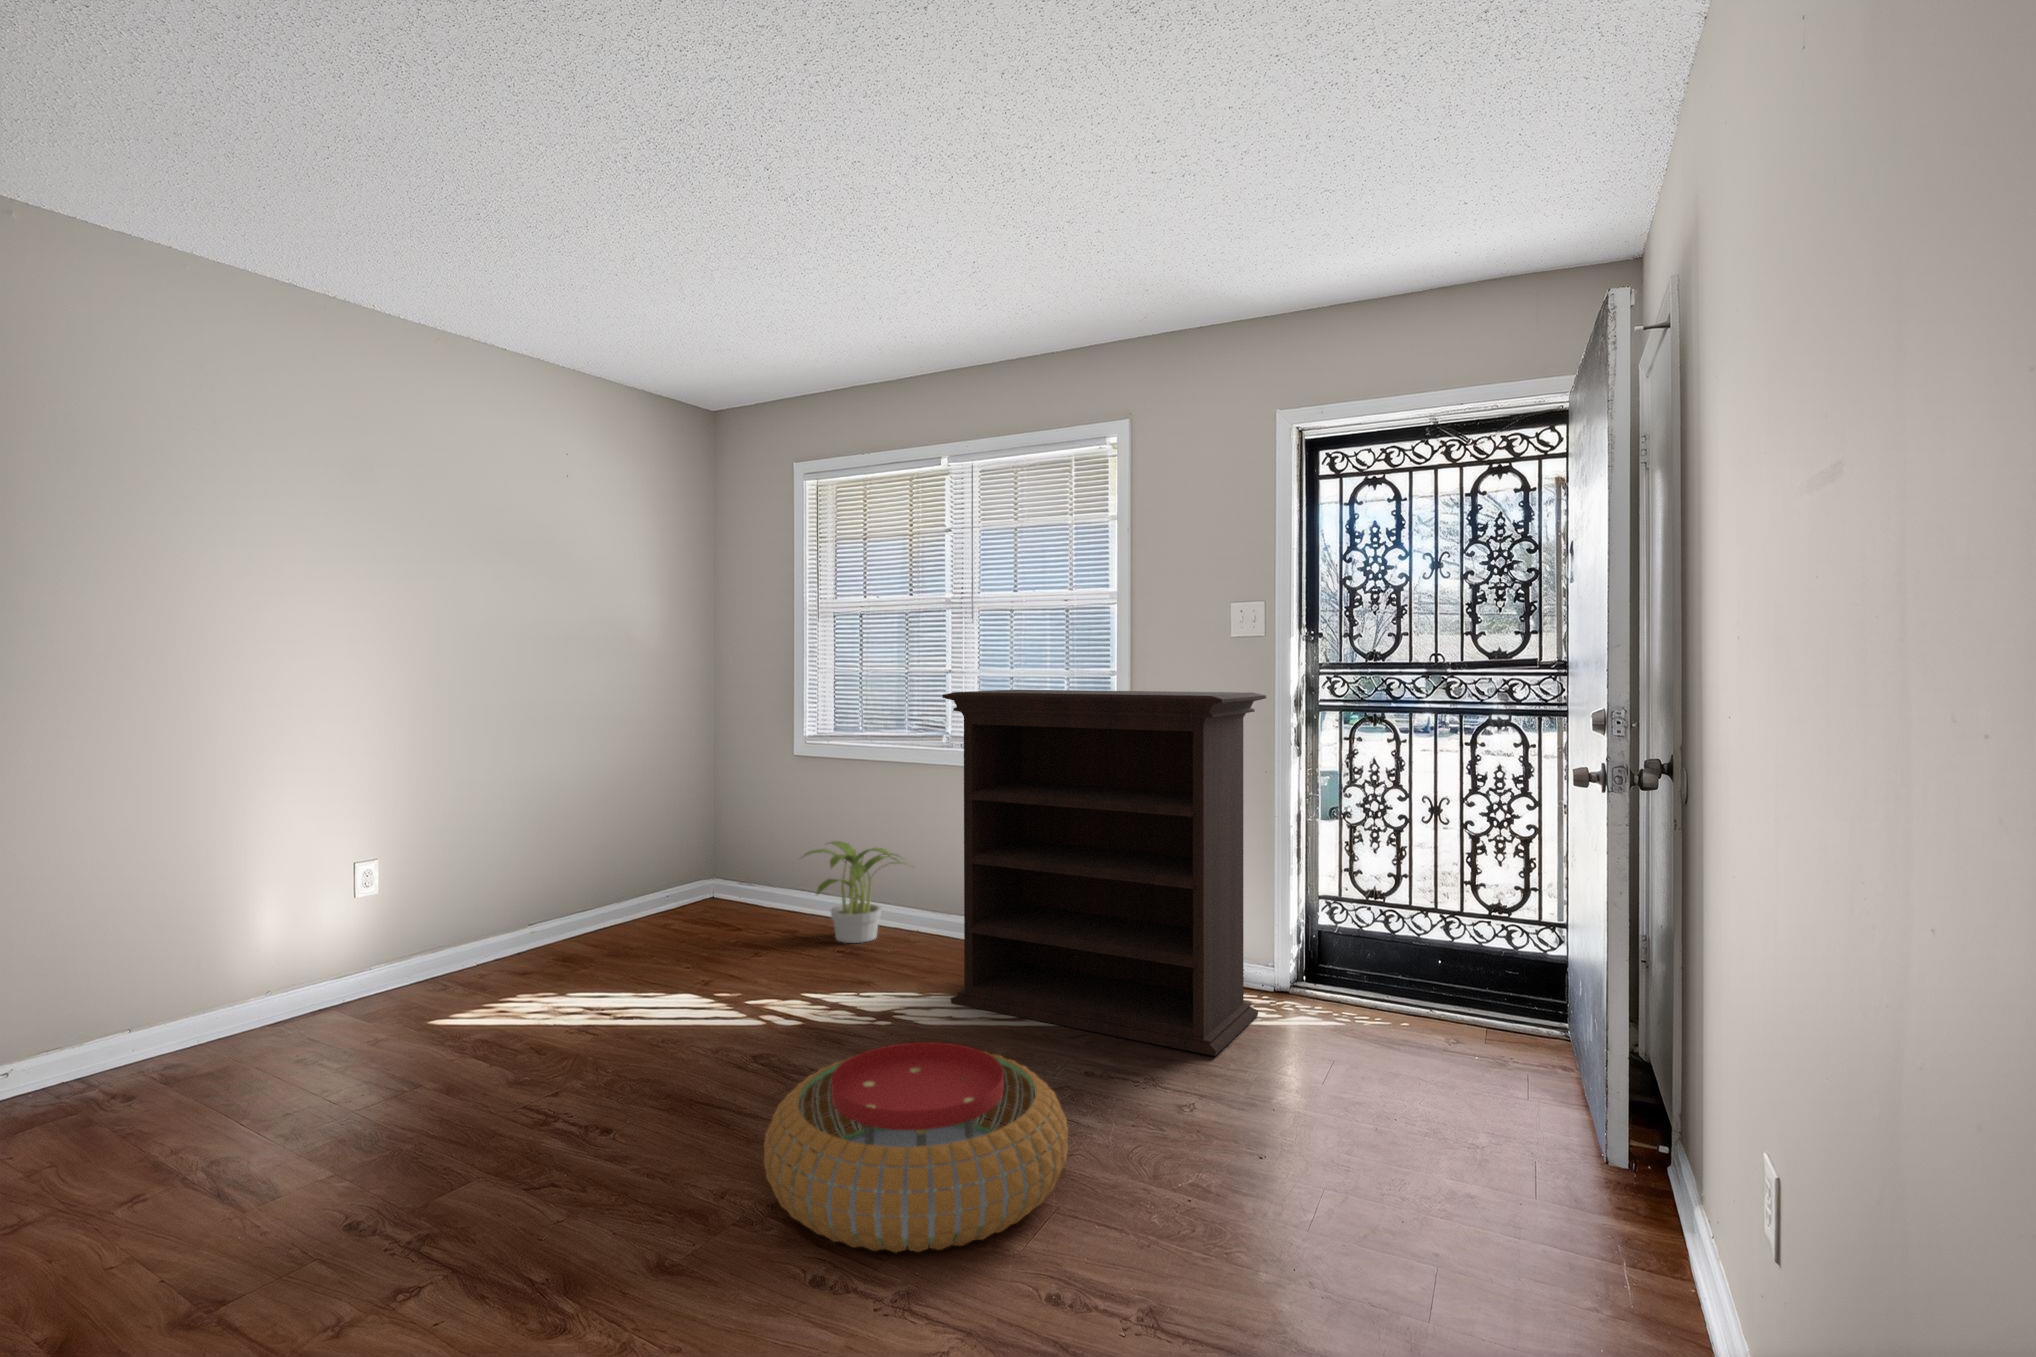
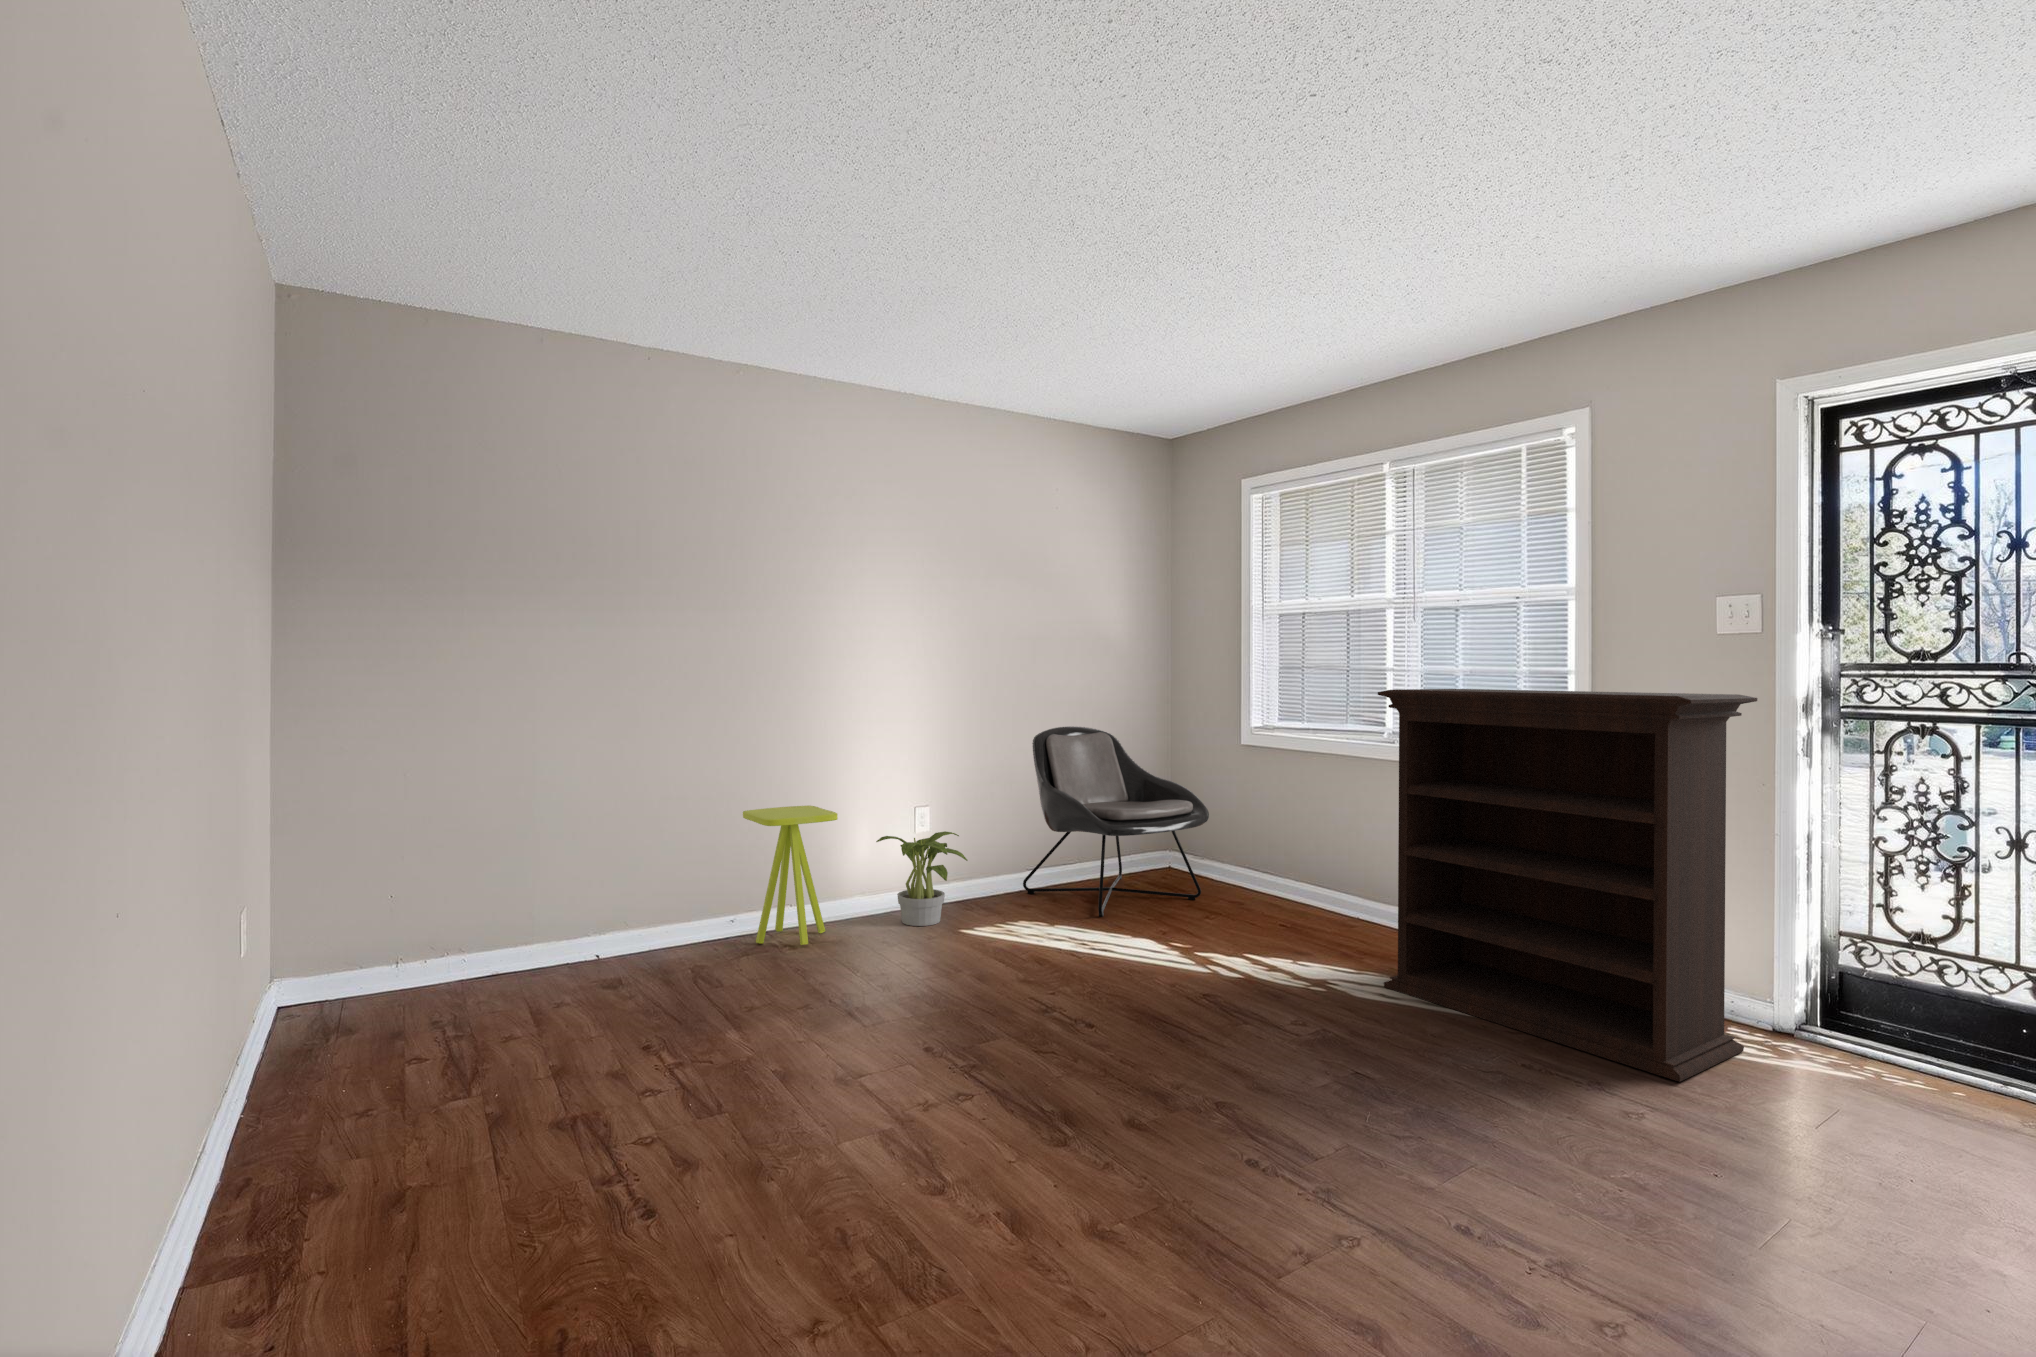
lounge chair: none [529,739,760,966] -> present [1023,726,1209,917]
potted plant: present [804,841,900,943] -> present [876,831,968,926]
side table: none [71,867,244,1076] -> present [743,805,838,945]
pouf: present [764,1042,1068,1252] -> none [1198,1007,1489,1191]

